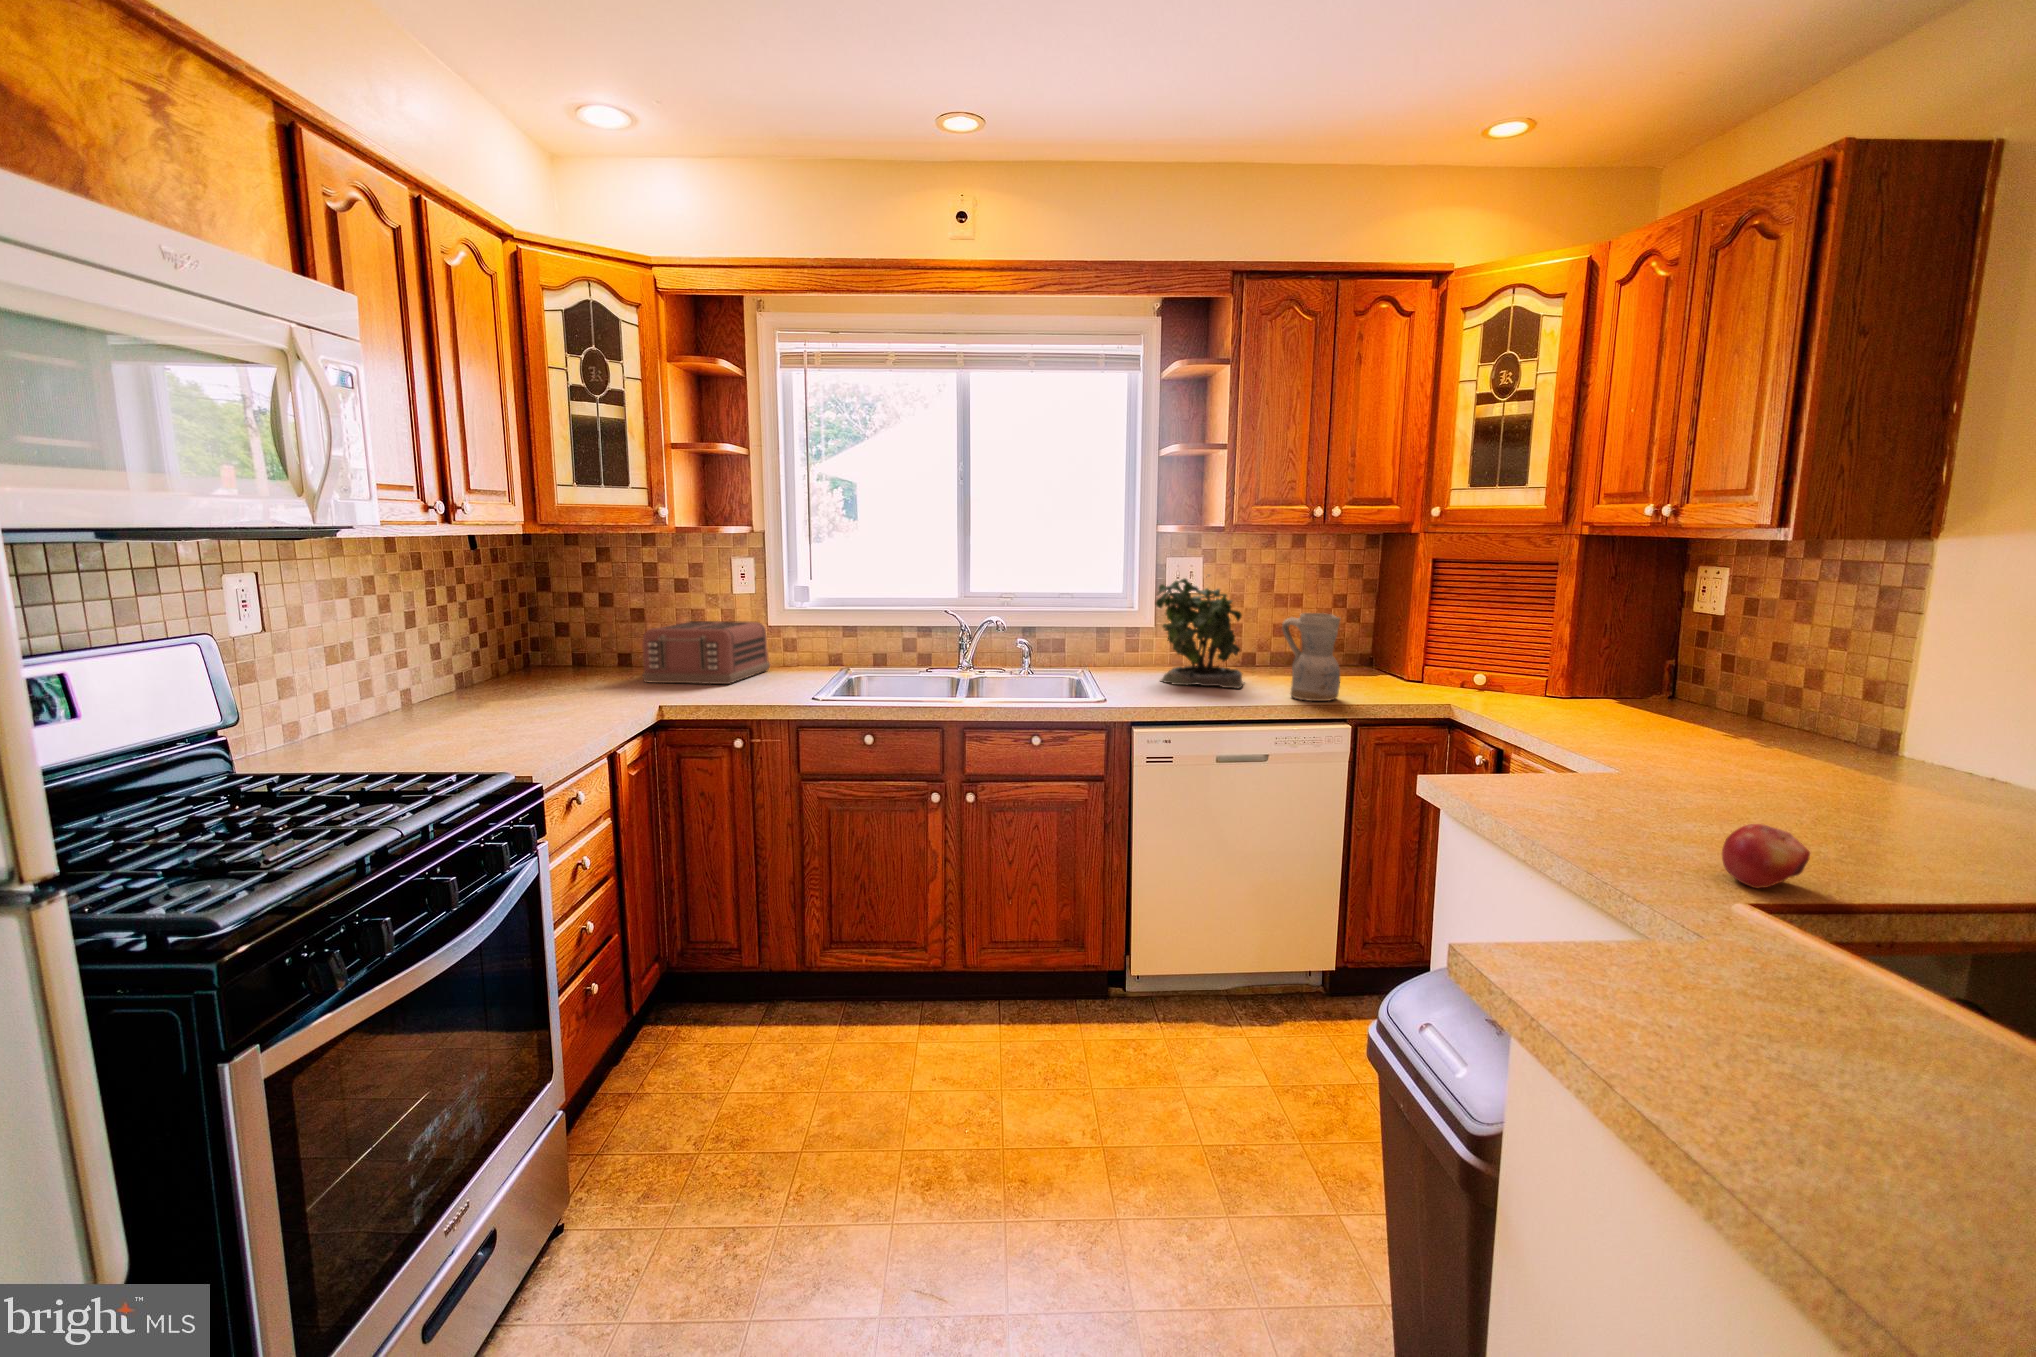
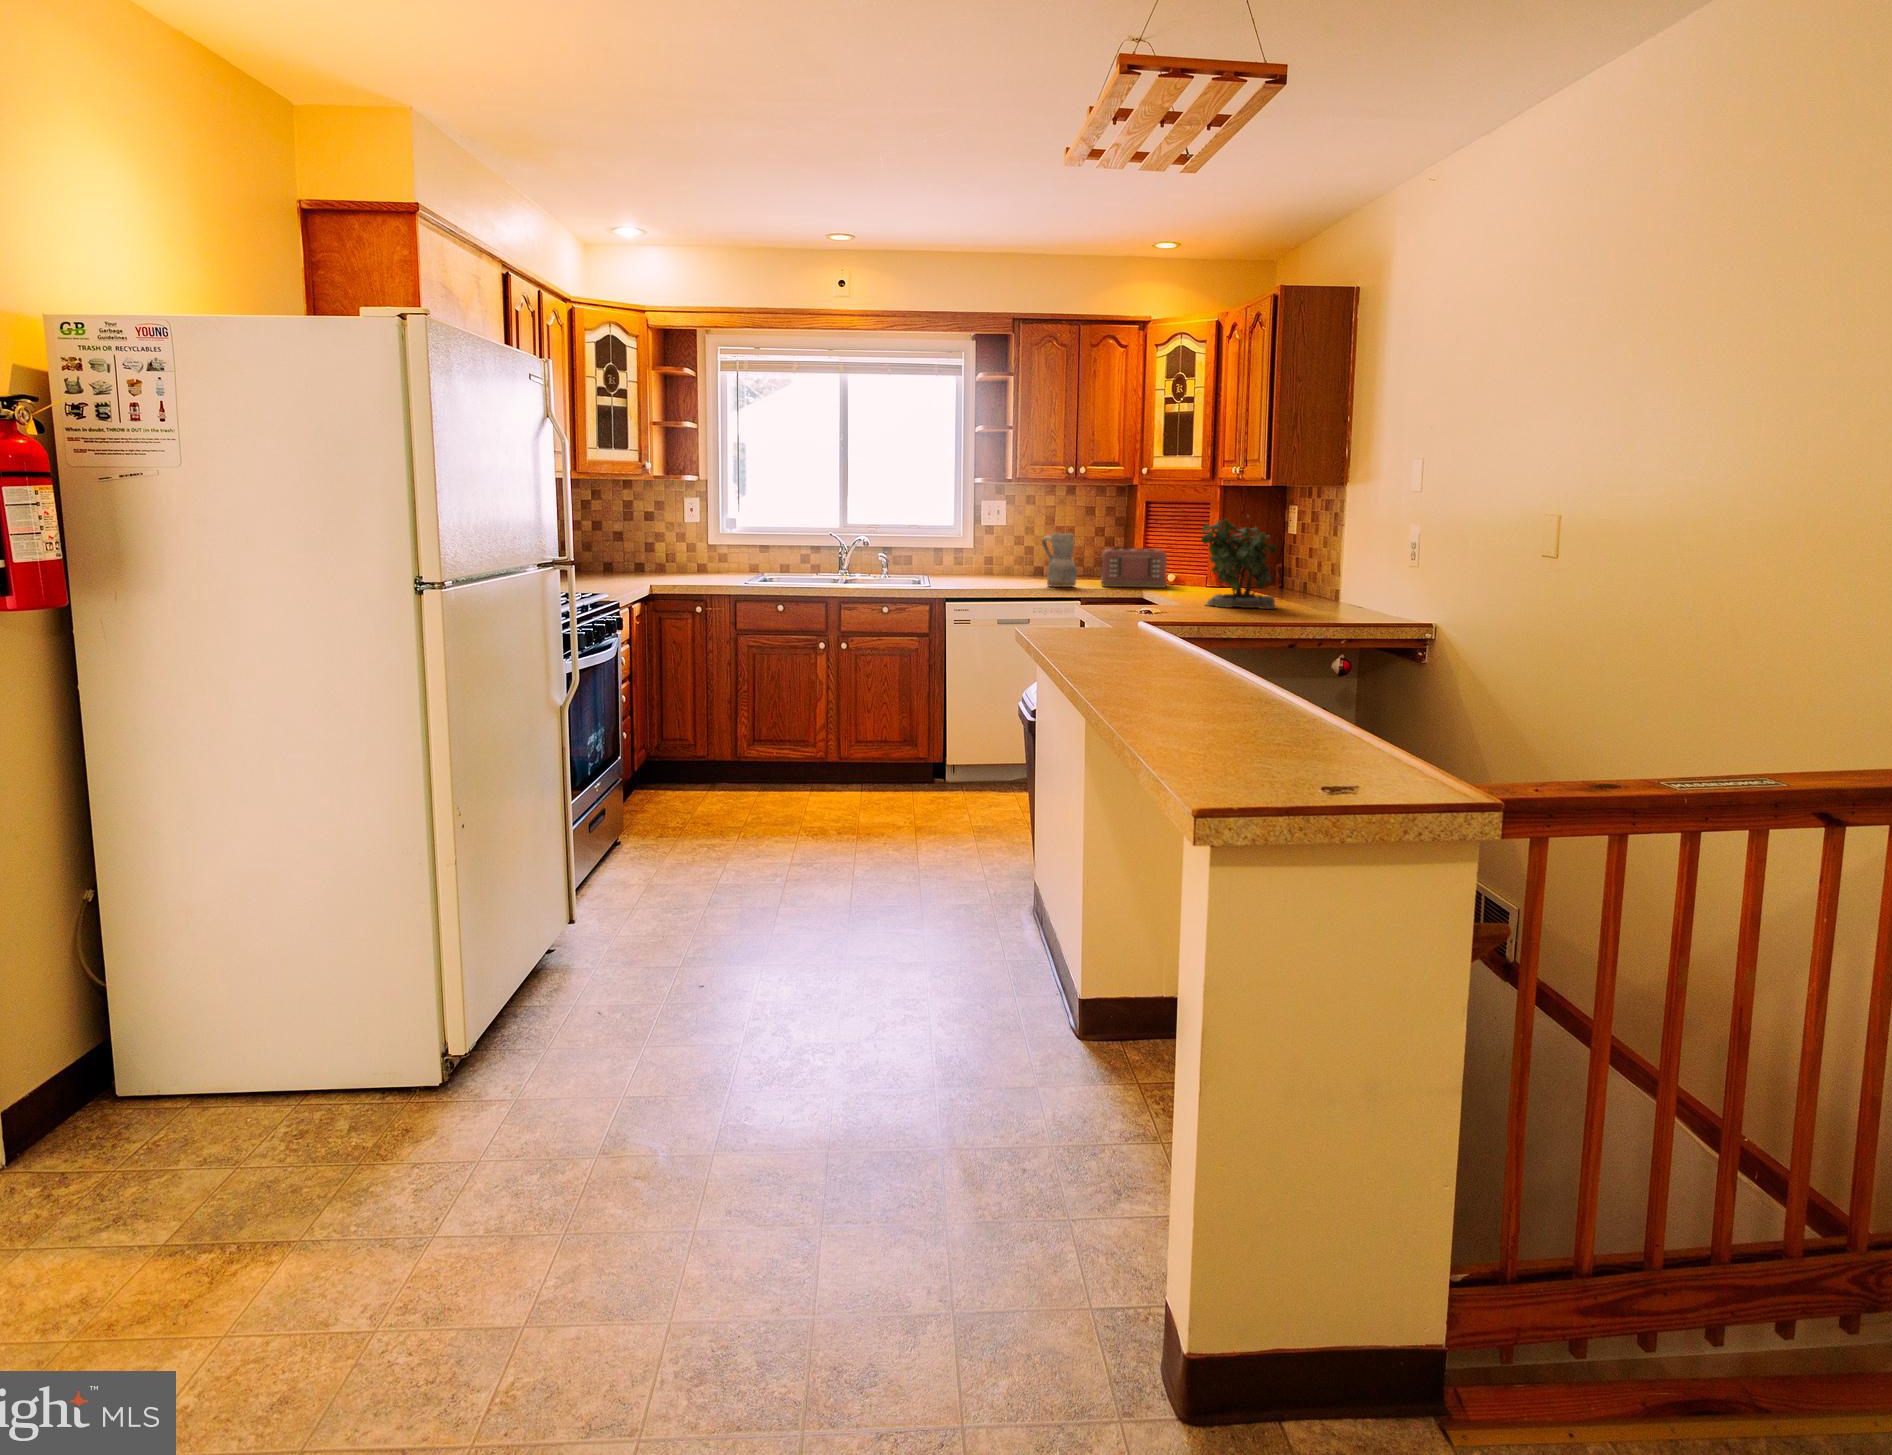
potted plant: present [1156,579,1243,688] -> present [1201,519,1277,609]
toaster: present [642,621,770,684] -> present [1101,548,1167,588]
fruit: present [1722,824,1810,888] -> none [1153,594,1183,619]

